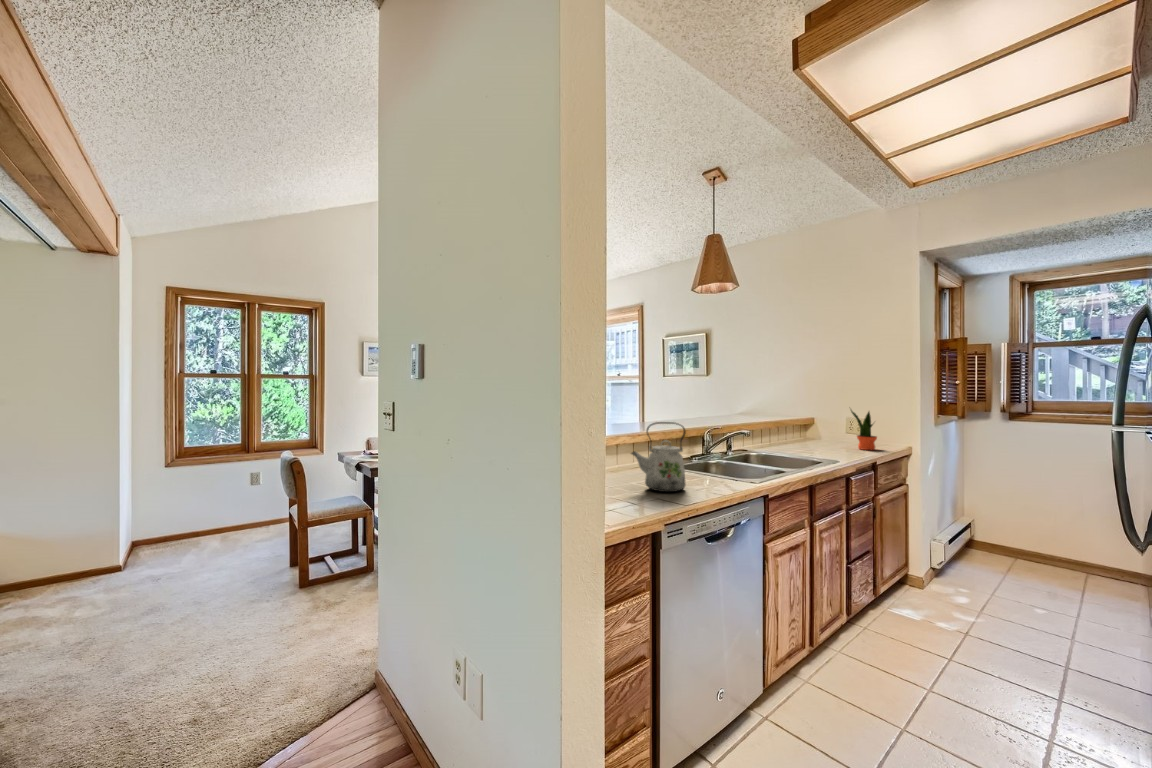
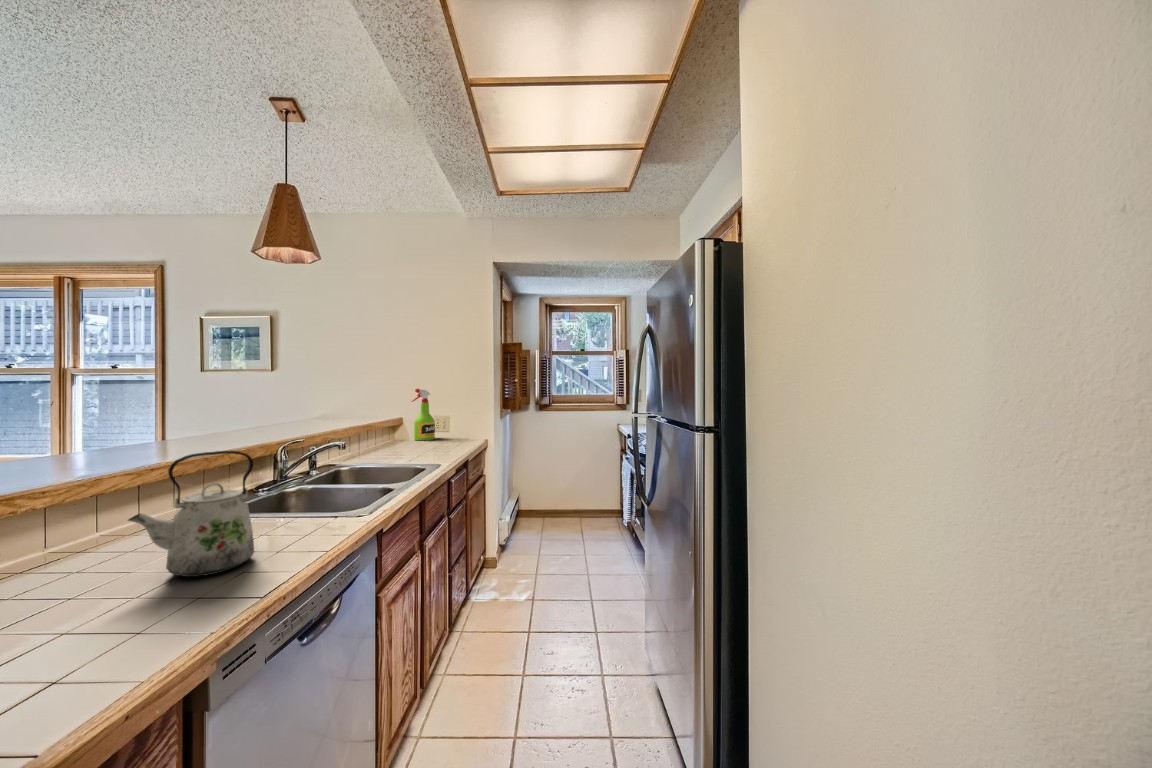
spray bottle: none [819,390,845,441] -> present [411,389,435,440]
potted plant: present [851,410,877,450] -> none [443,405,468,447]

